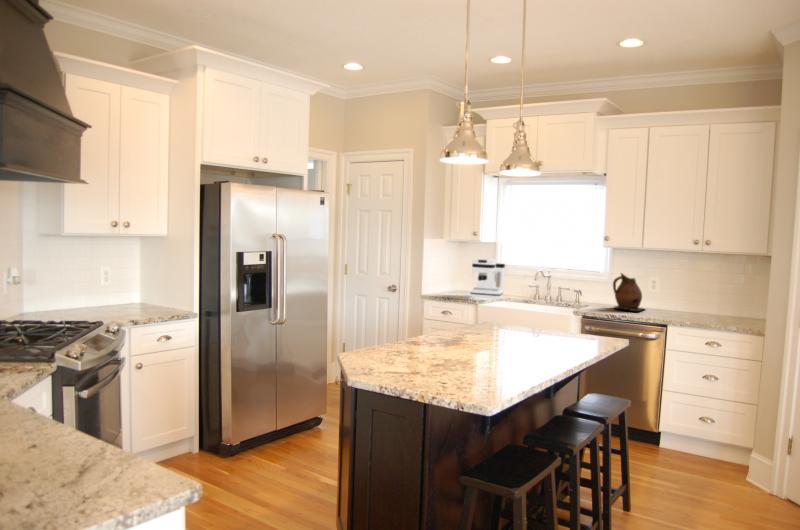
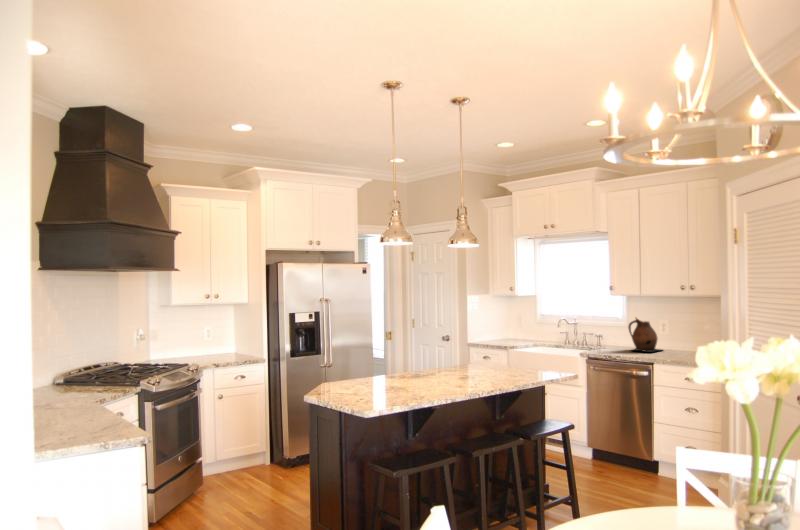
coffee maker: present [470,258,505,300] -> none [507,309,540,346]

